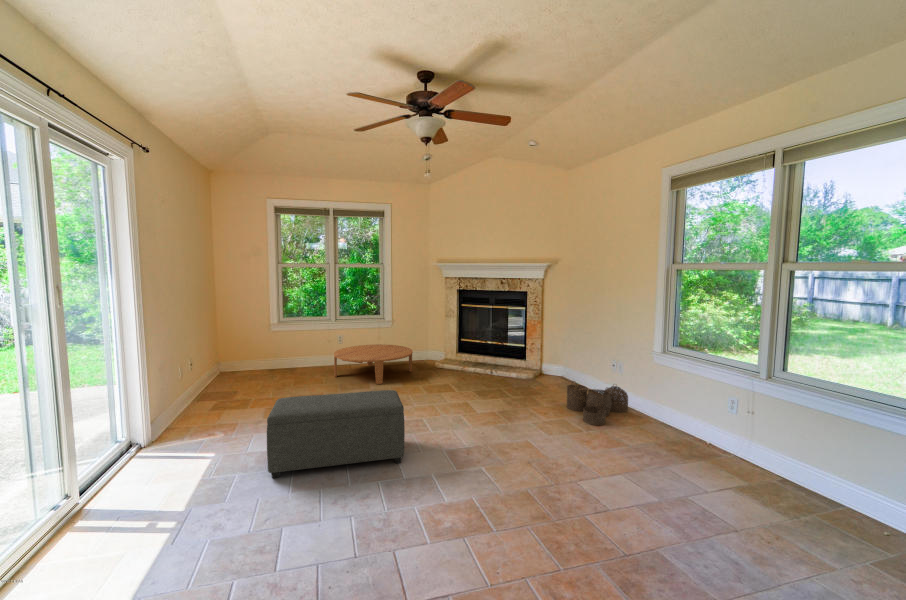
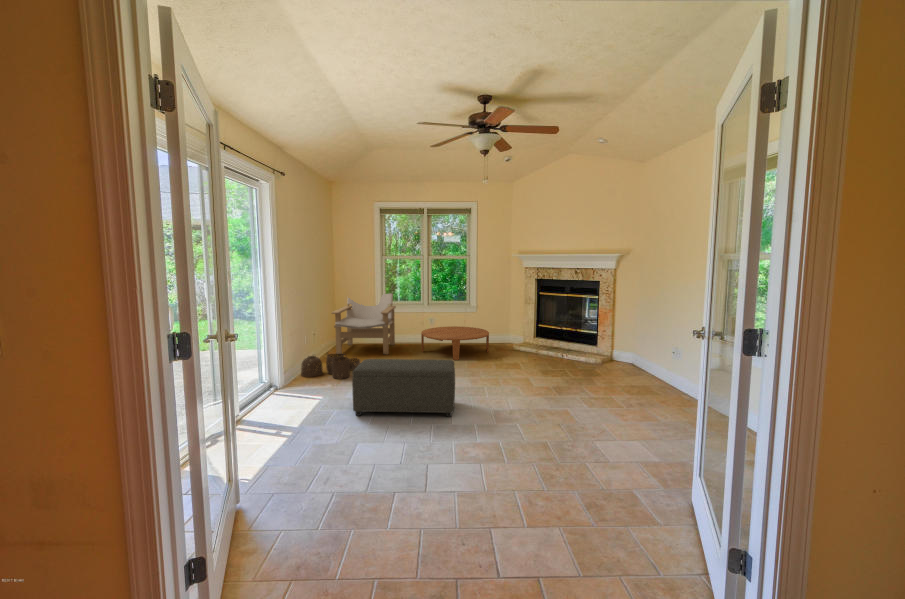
lounge chair: none [216,309,299,388] -> present [332,293,396,354]
woven basket: present [567,384,628,425] -> present [301,353,360,379]

